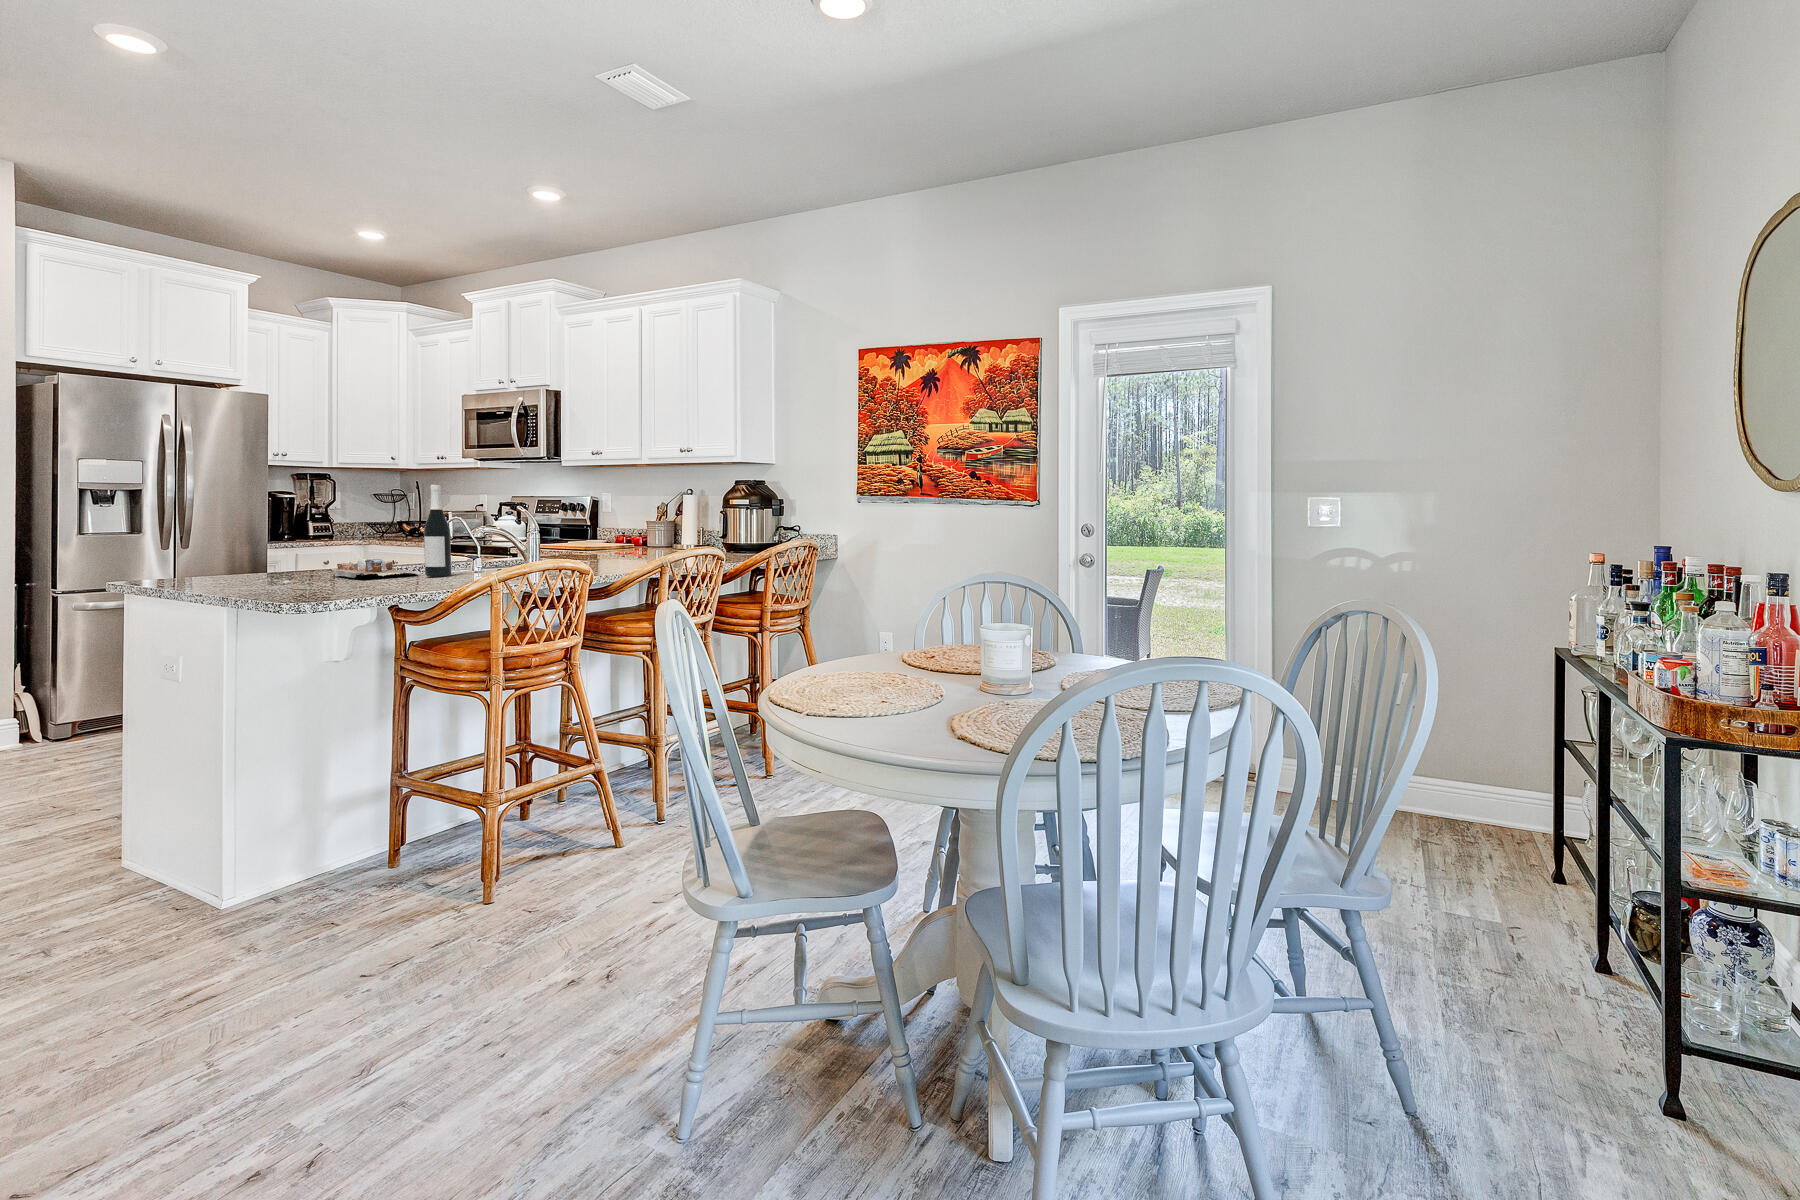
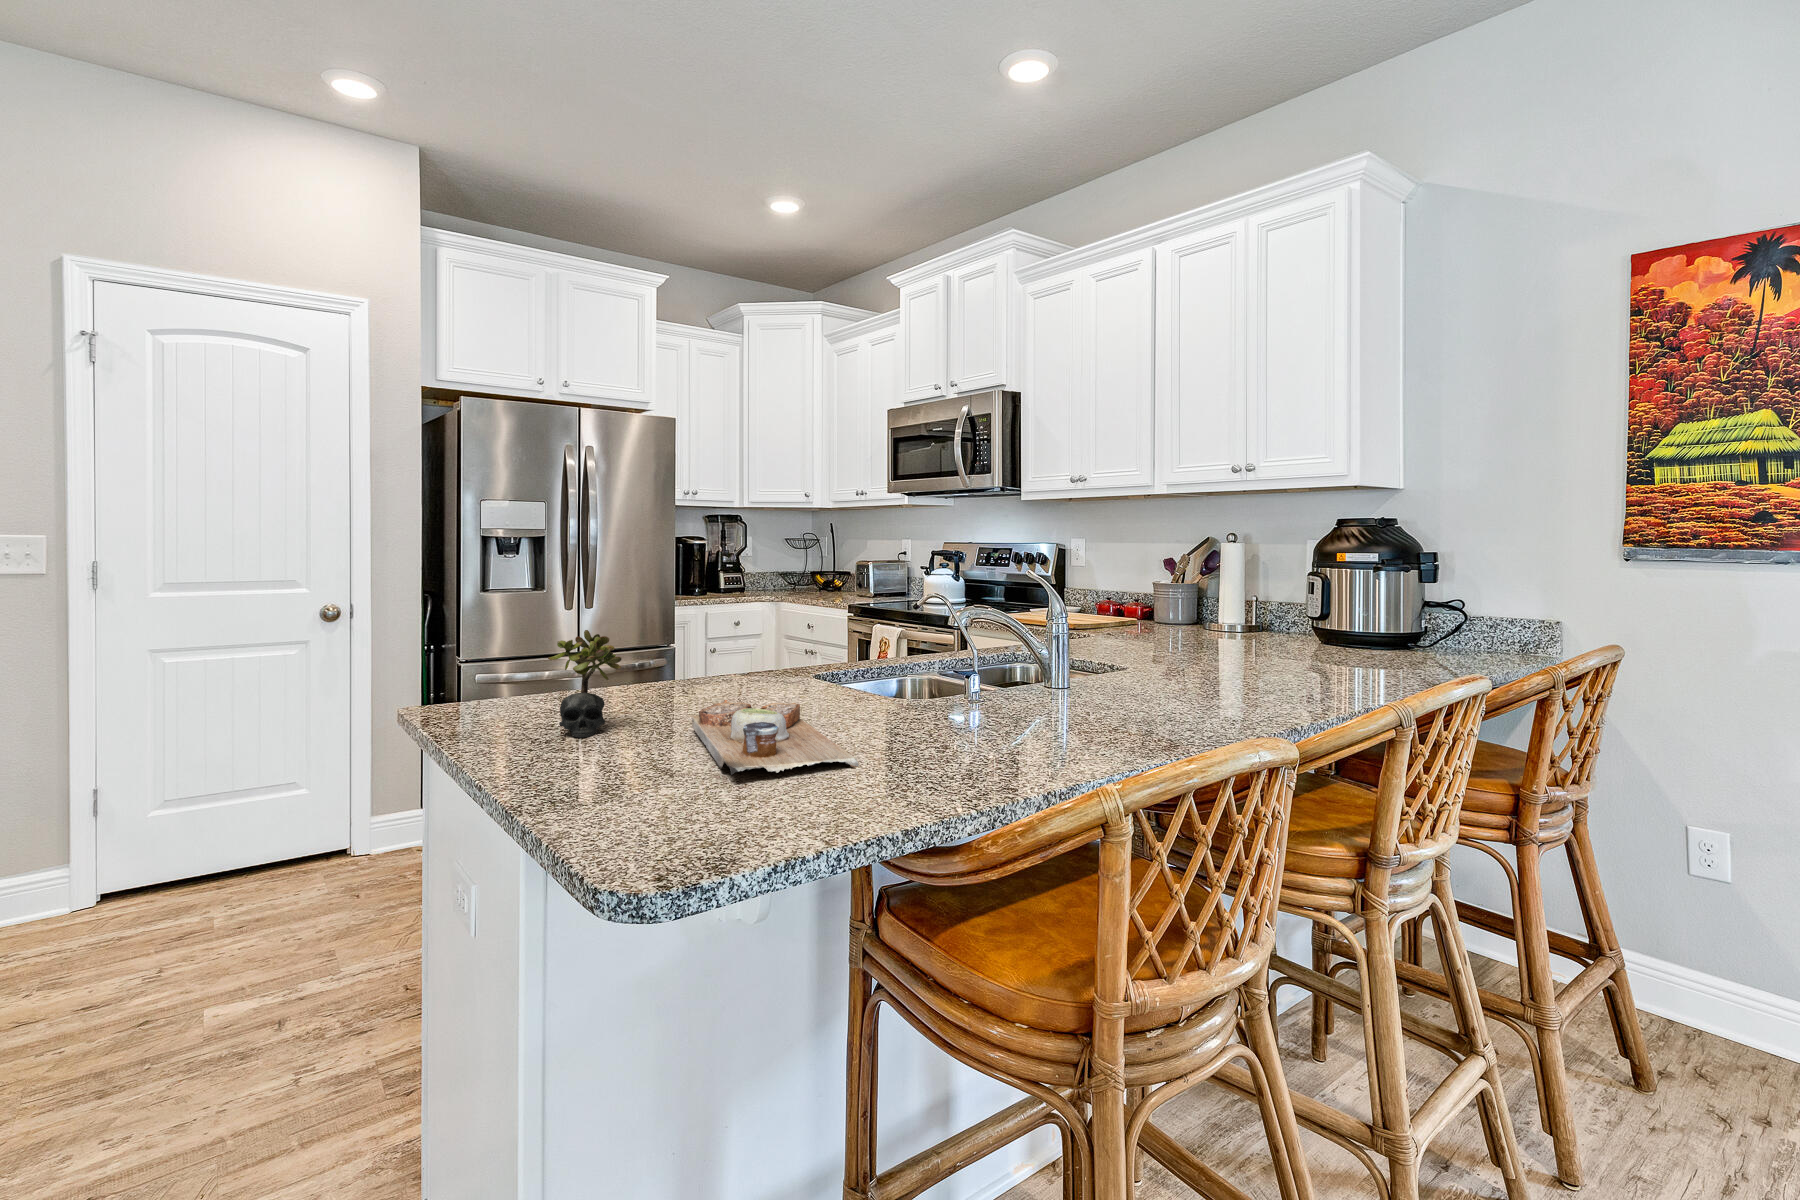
wine bottle: present [424,484,451,577] -> none [871,553,932,794]
succulent plant: none [245,528,289,580] -> present [548,630,622,738]

